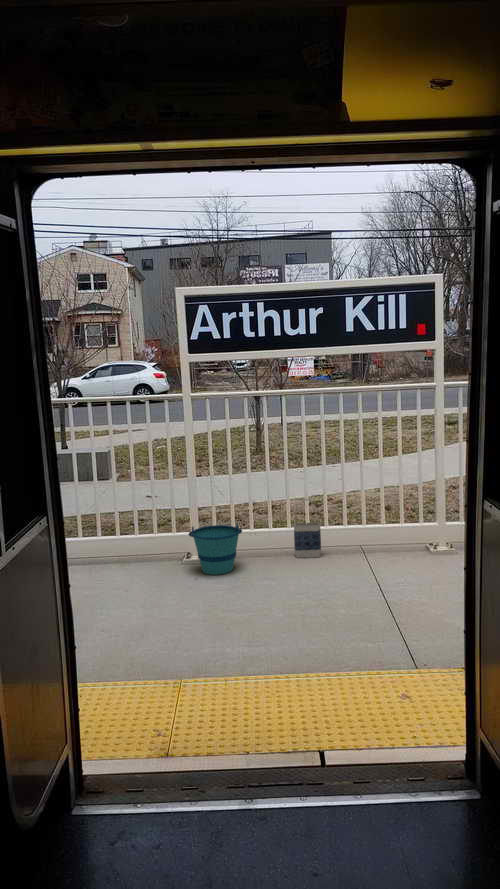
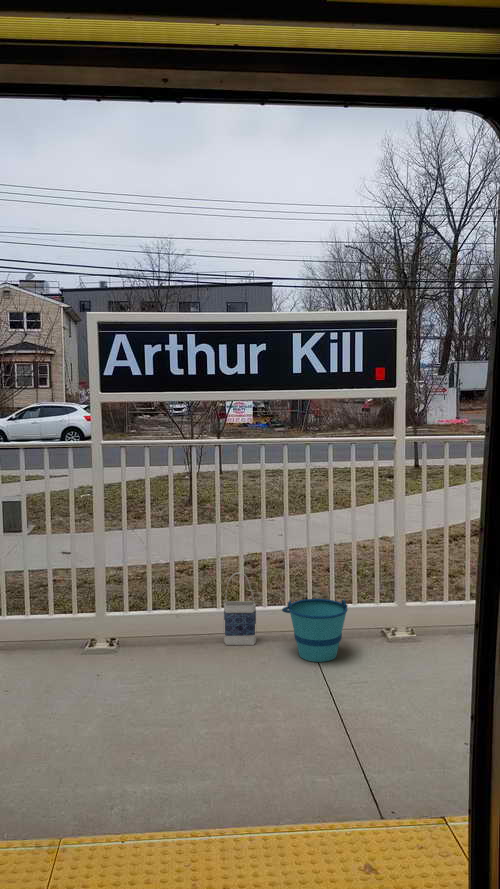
bucket: present [189,524,242,575] -> present [282,599,348,662]

